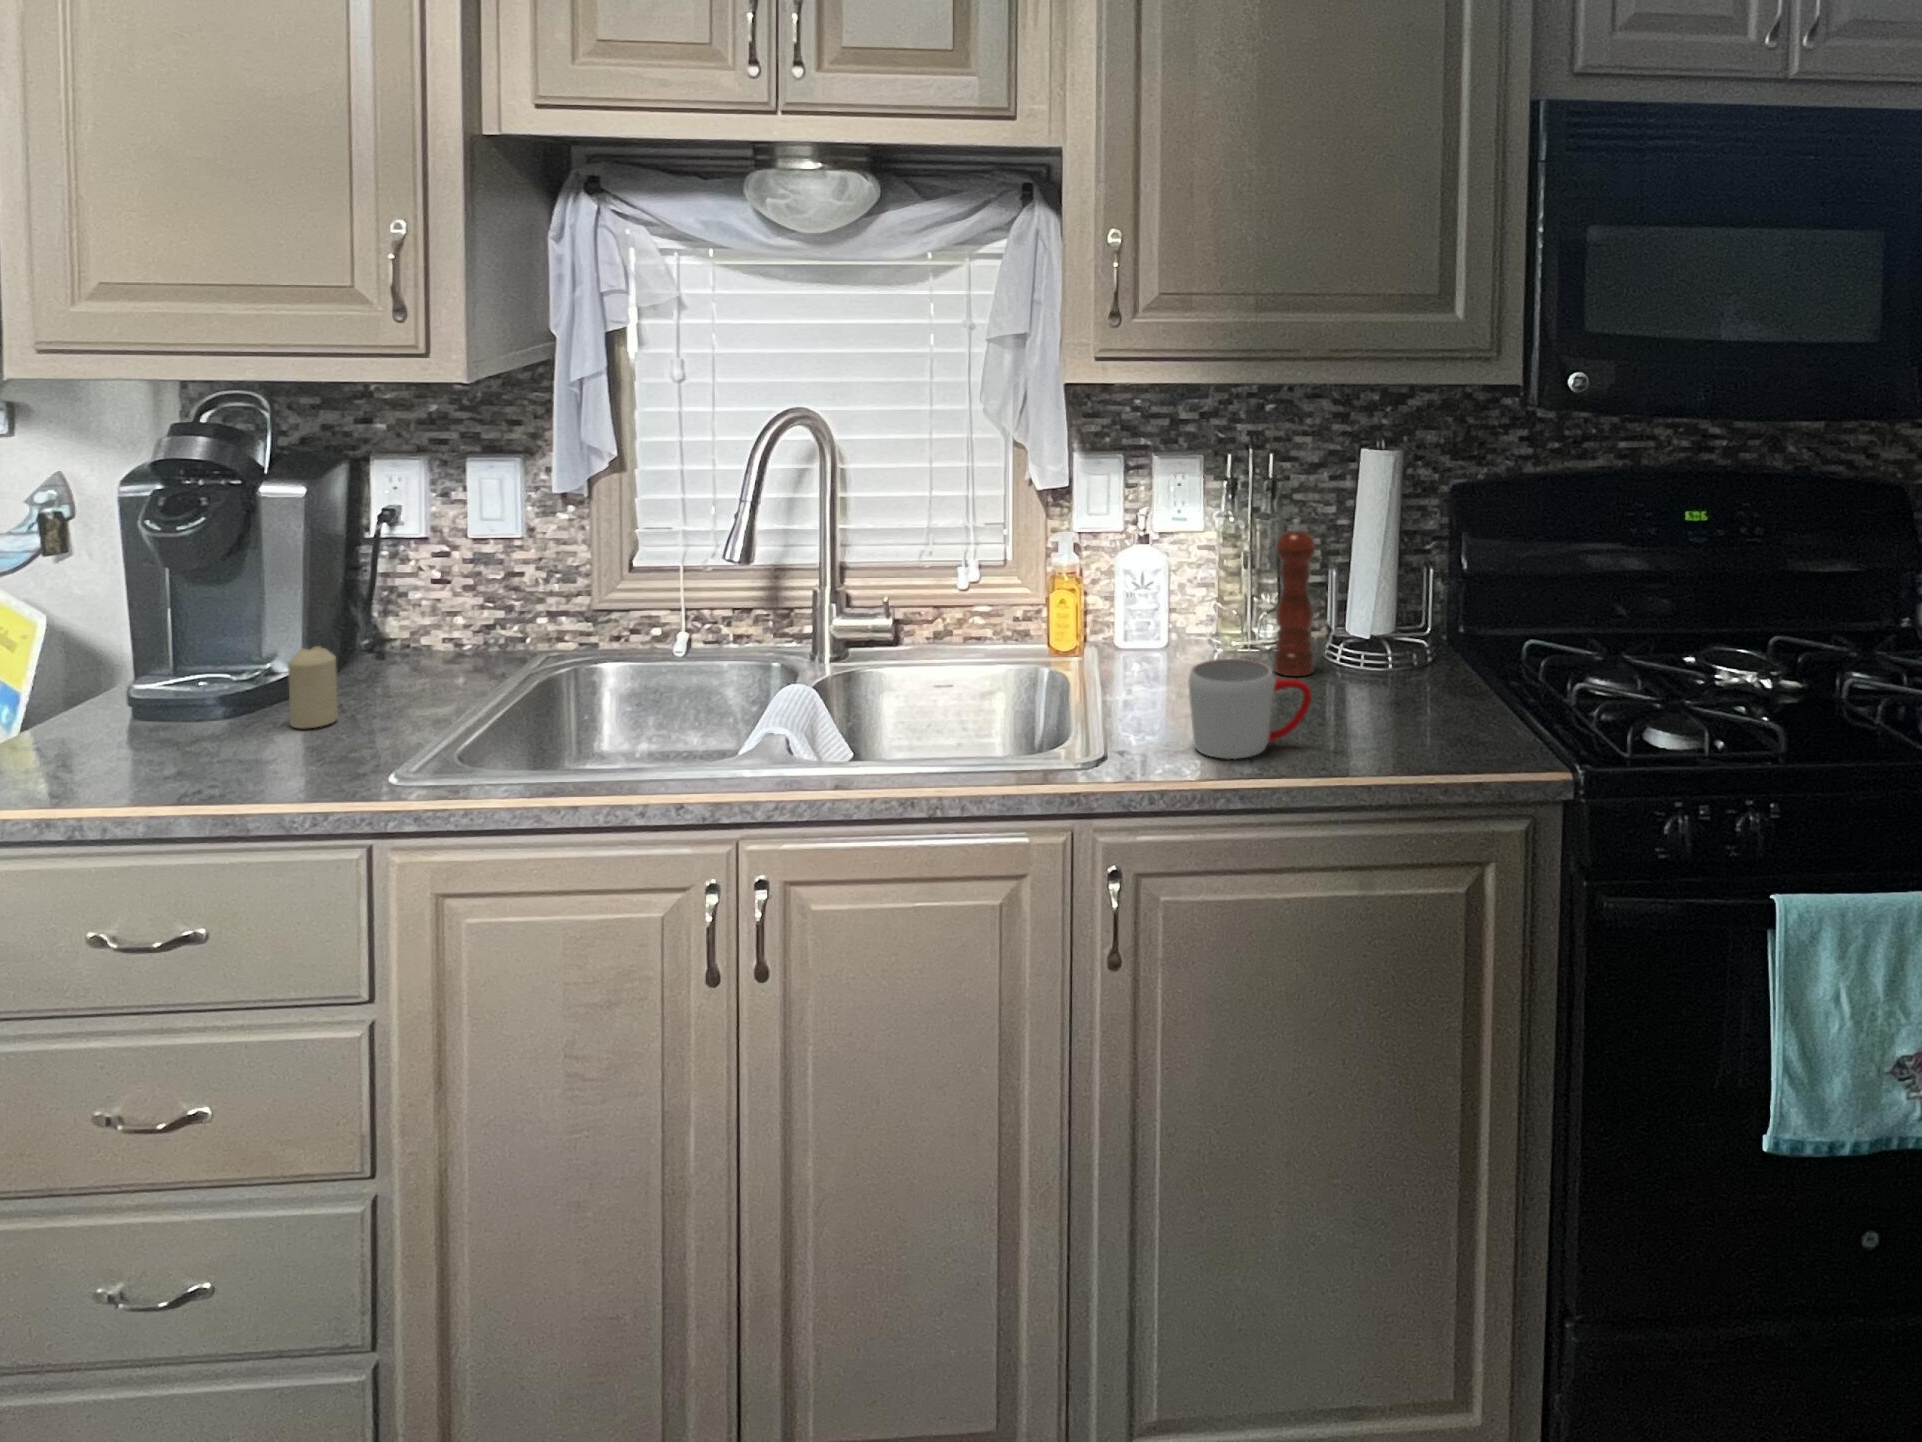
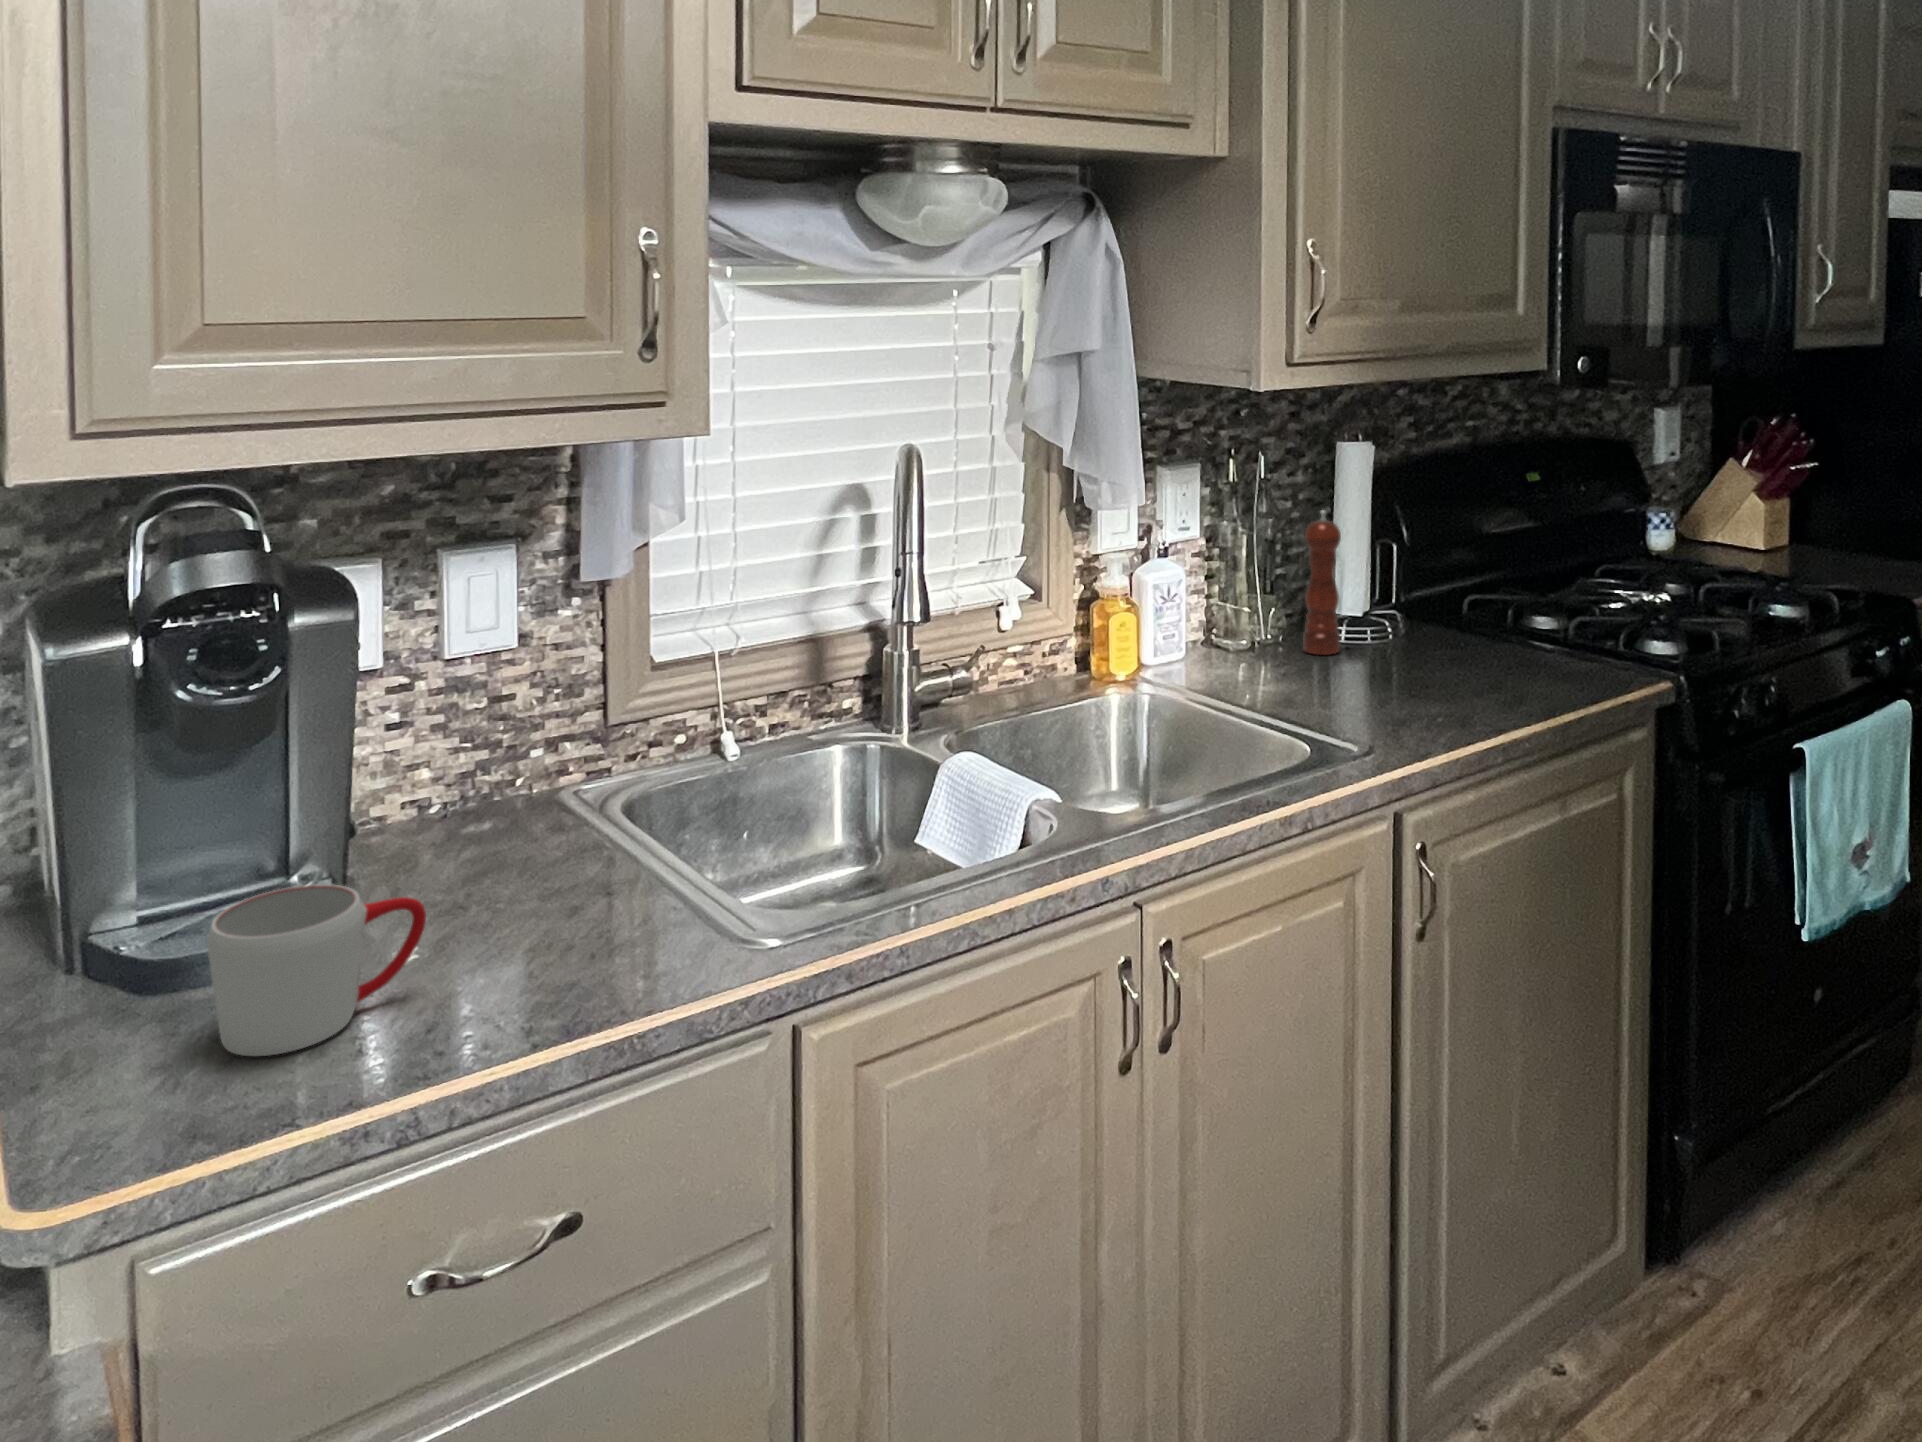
candle: present [288,646,338,728] -> none [433,819,498,938]
mug: present [1188,659,1312,759] -> present [207,884,426,1056]

